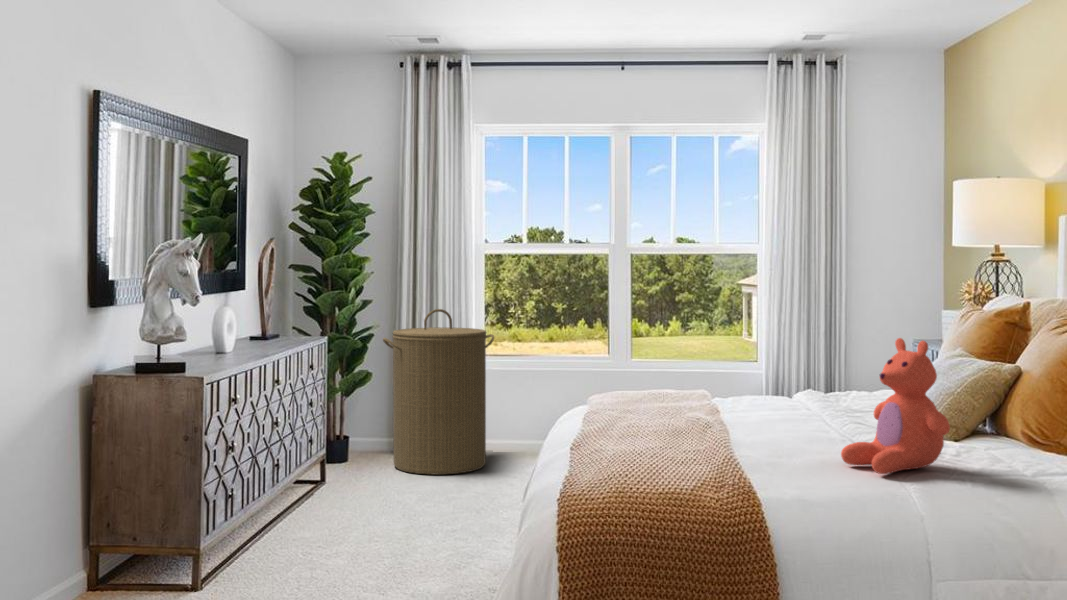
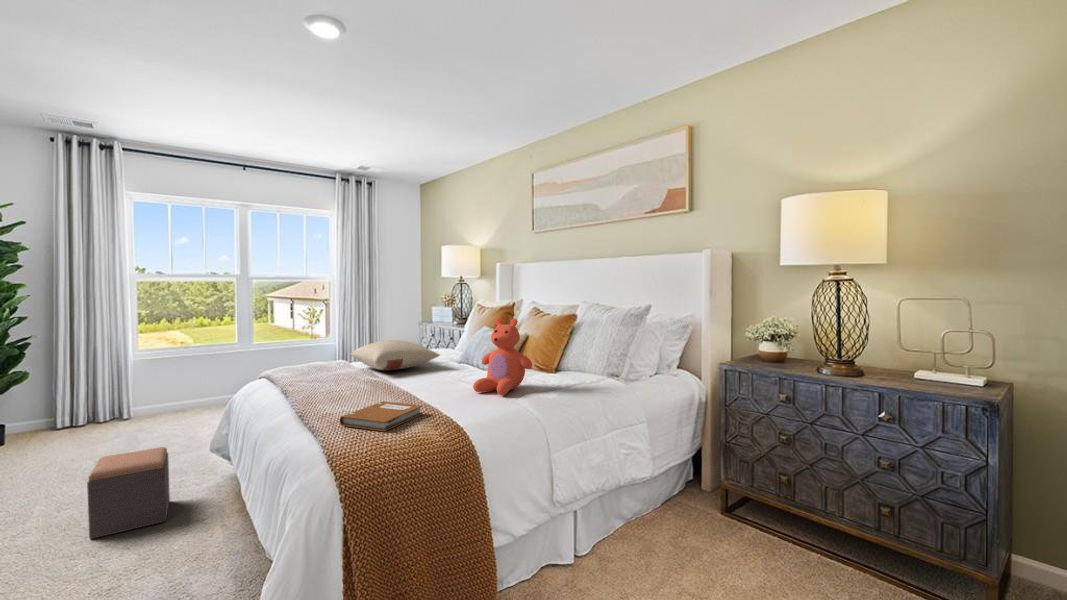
laundry hamper: present [383,309,494,474] -> none [43,320,151,443]
pillow: none [709,367,845,417] -> present [351,340,440,370]
notebook: none [609,452,727,487] -> present [340,401,423,431]
footstool: none [392,482,476,578] -> present [87,447,170,539]

